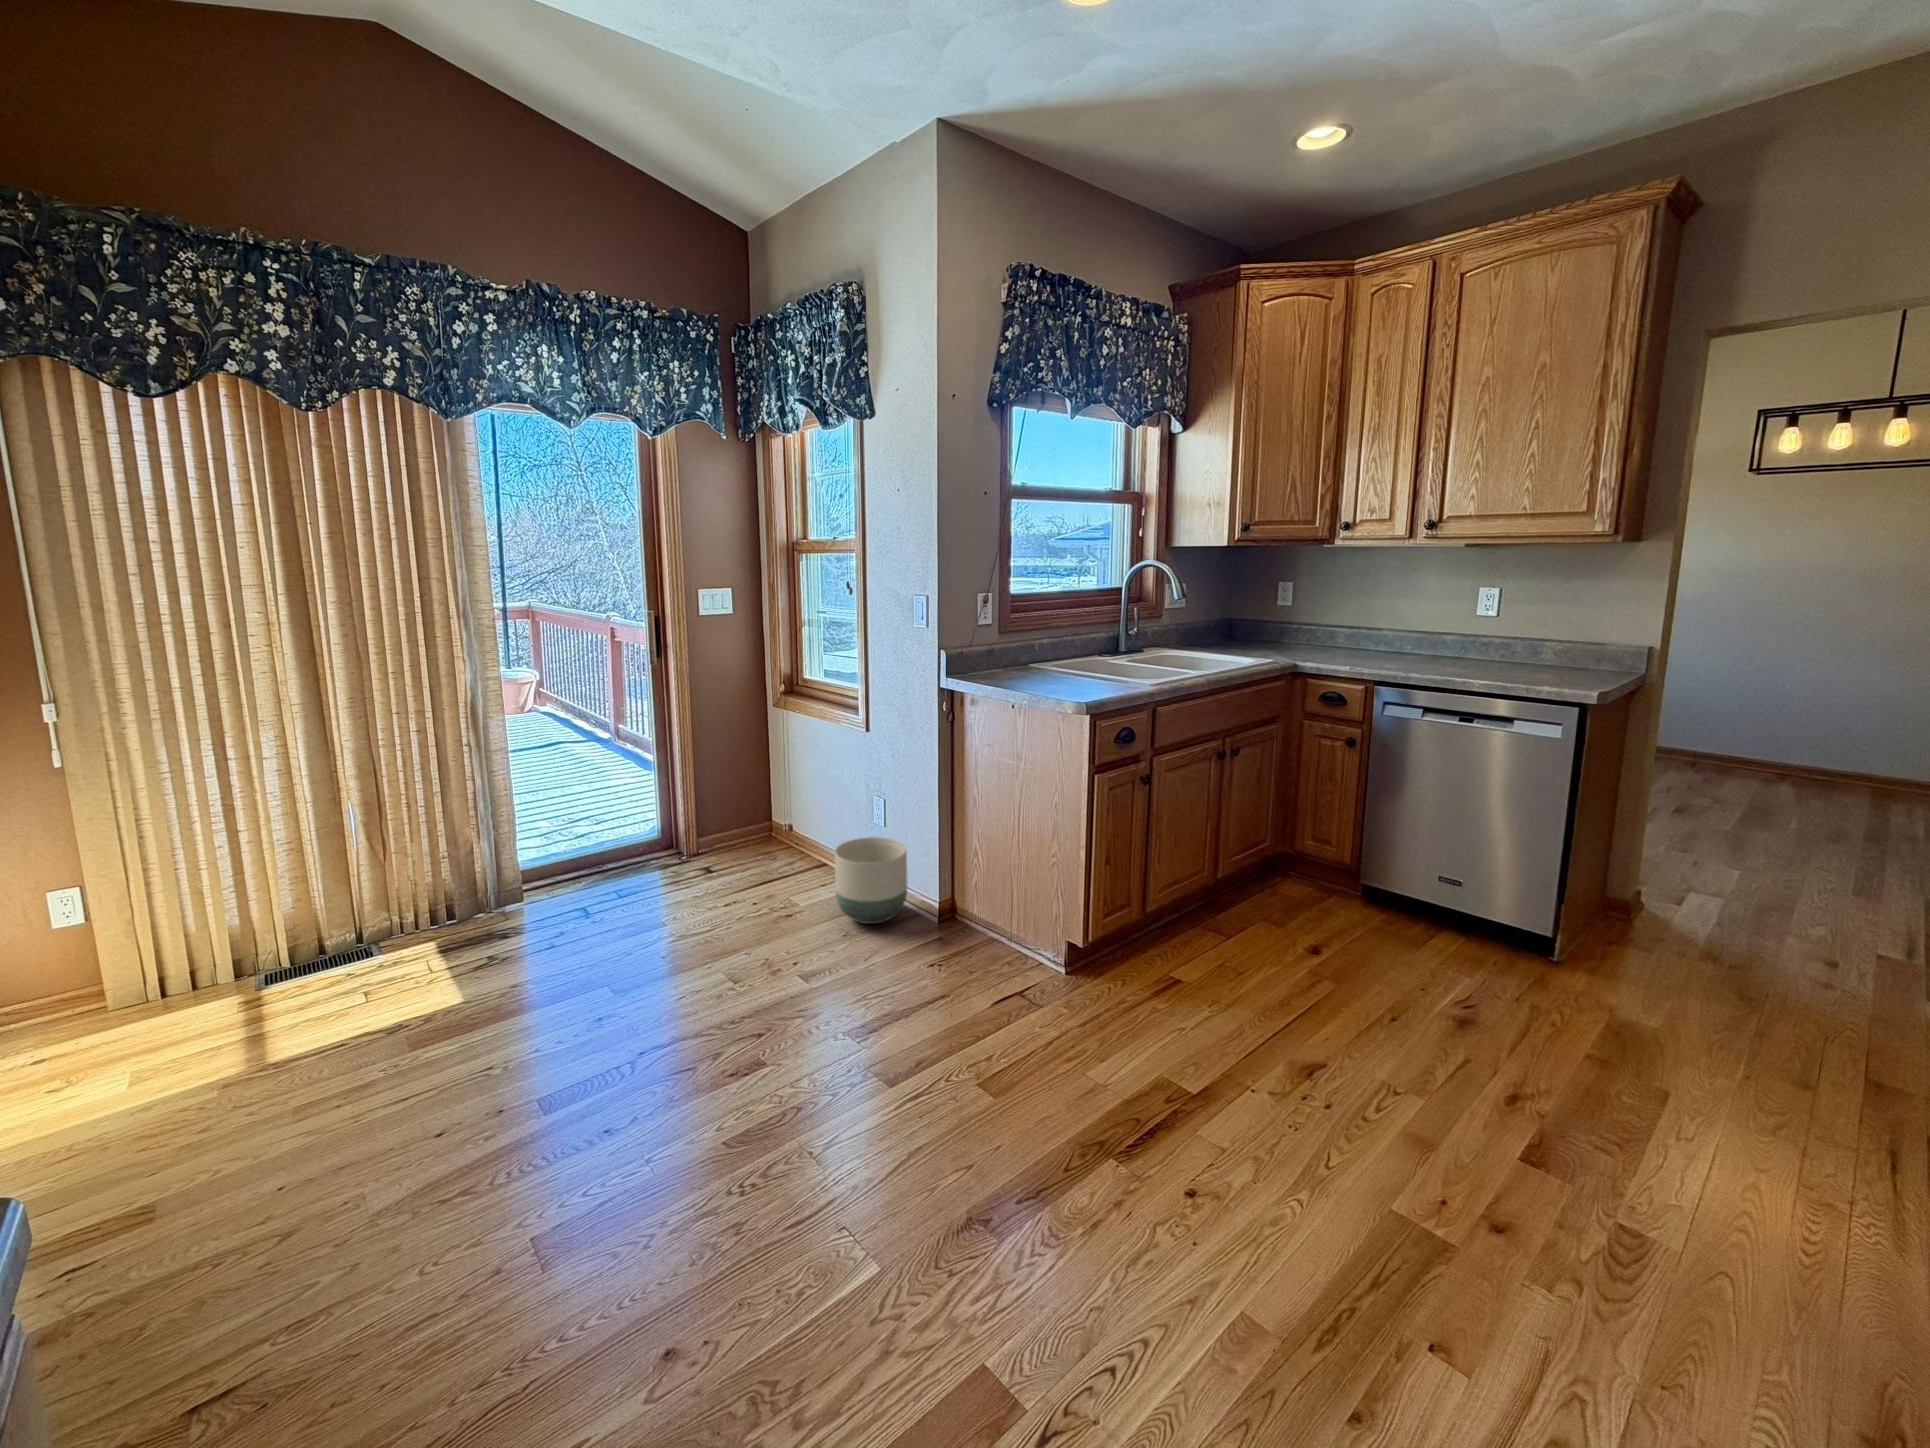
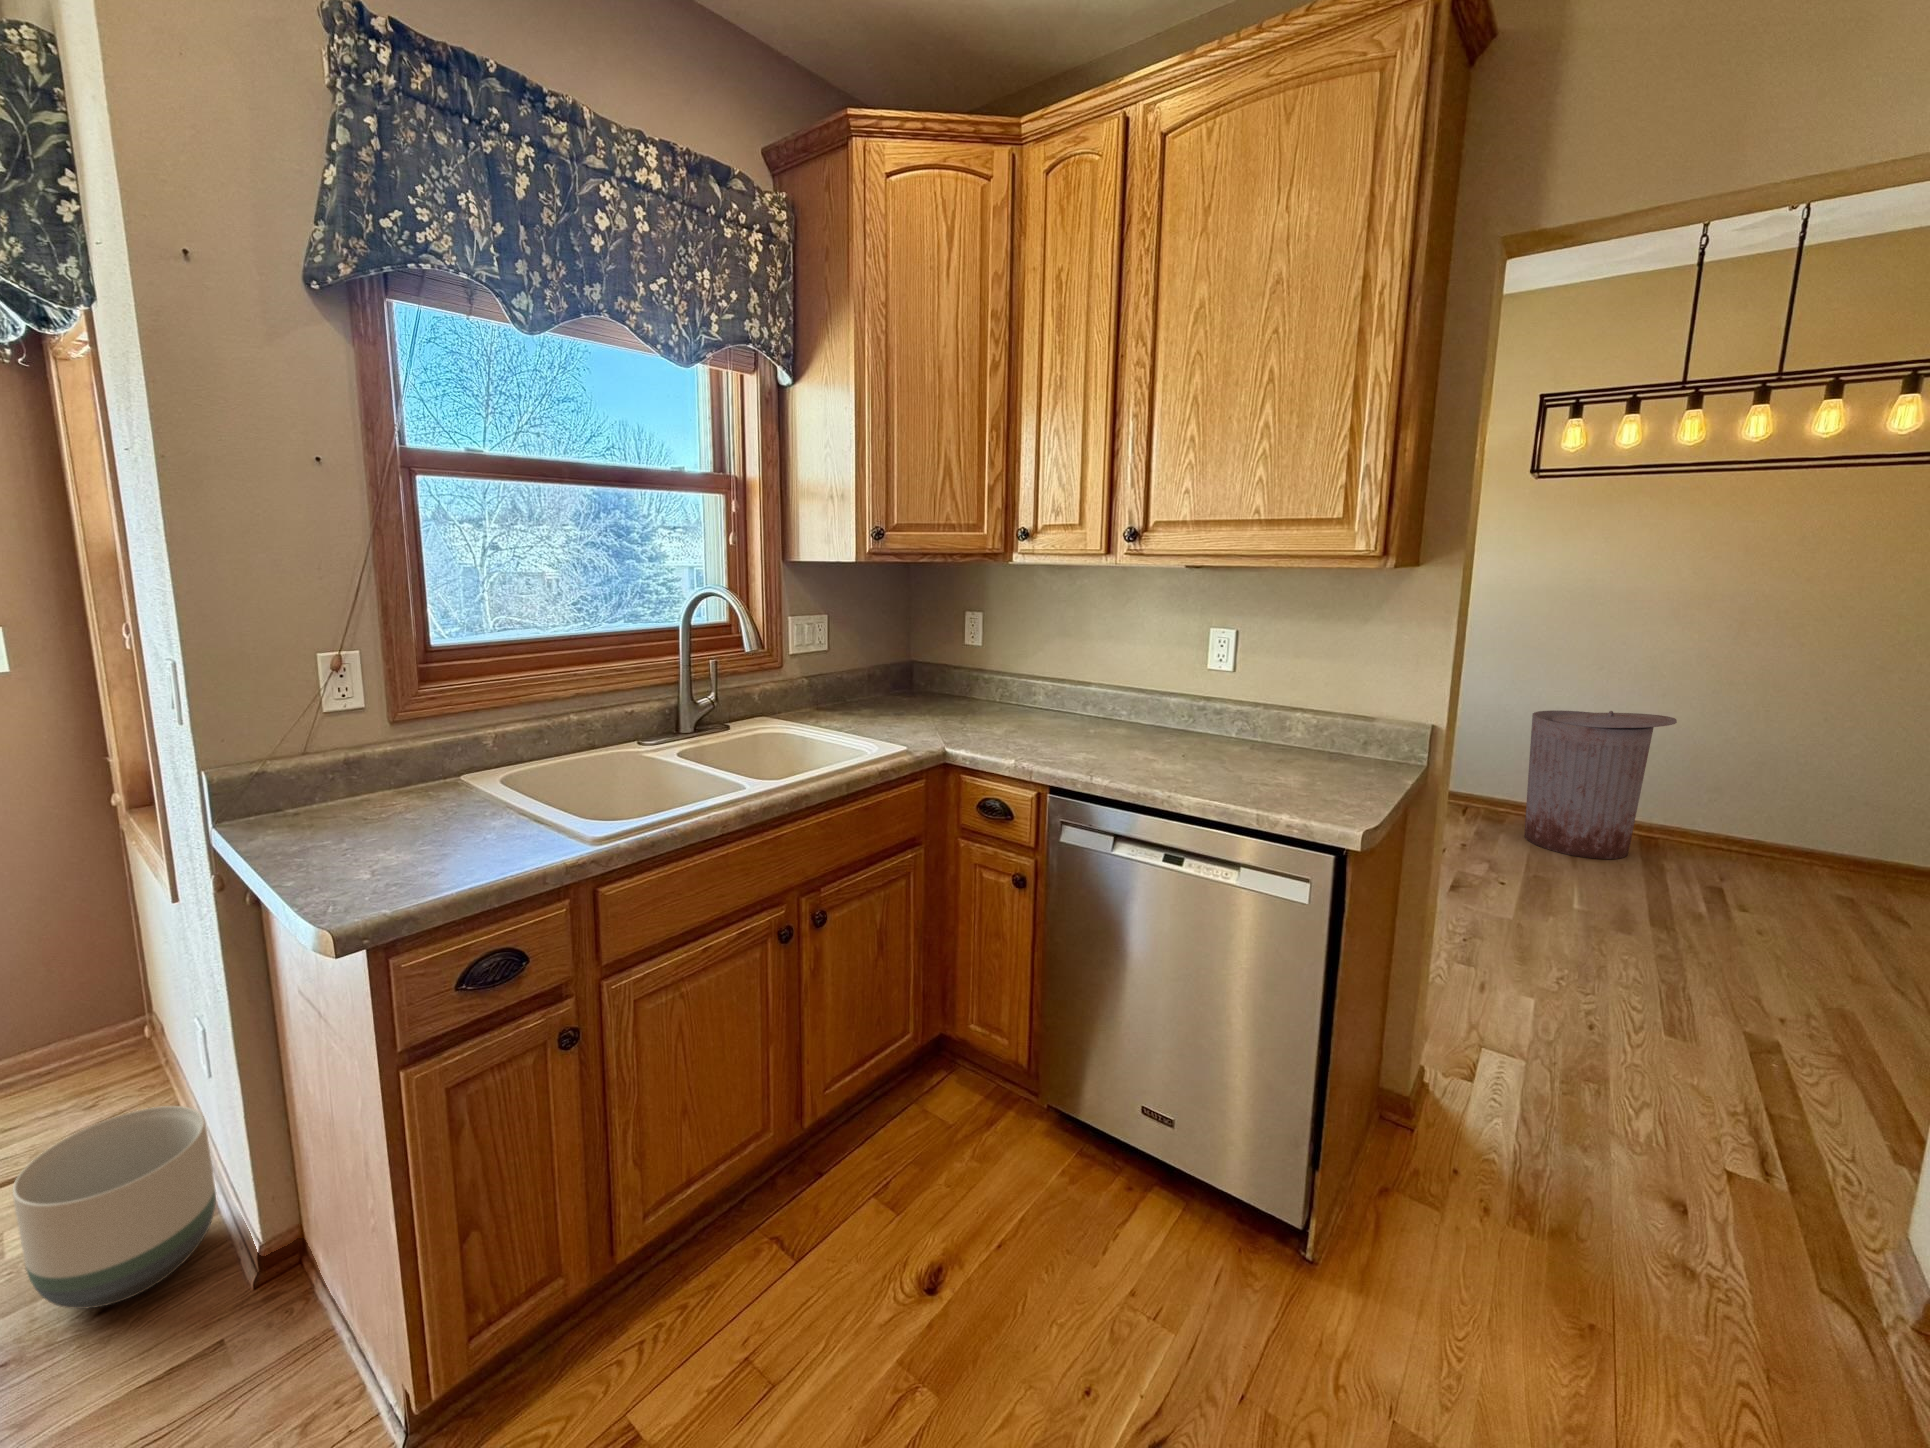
trash can: none [1743,667,1893,793] -> present [1525,710,1677,859]

